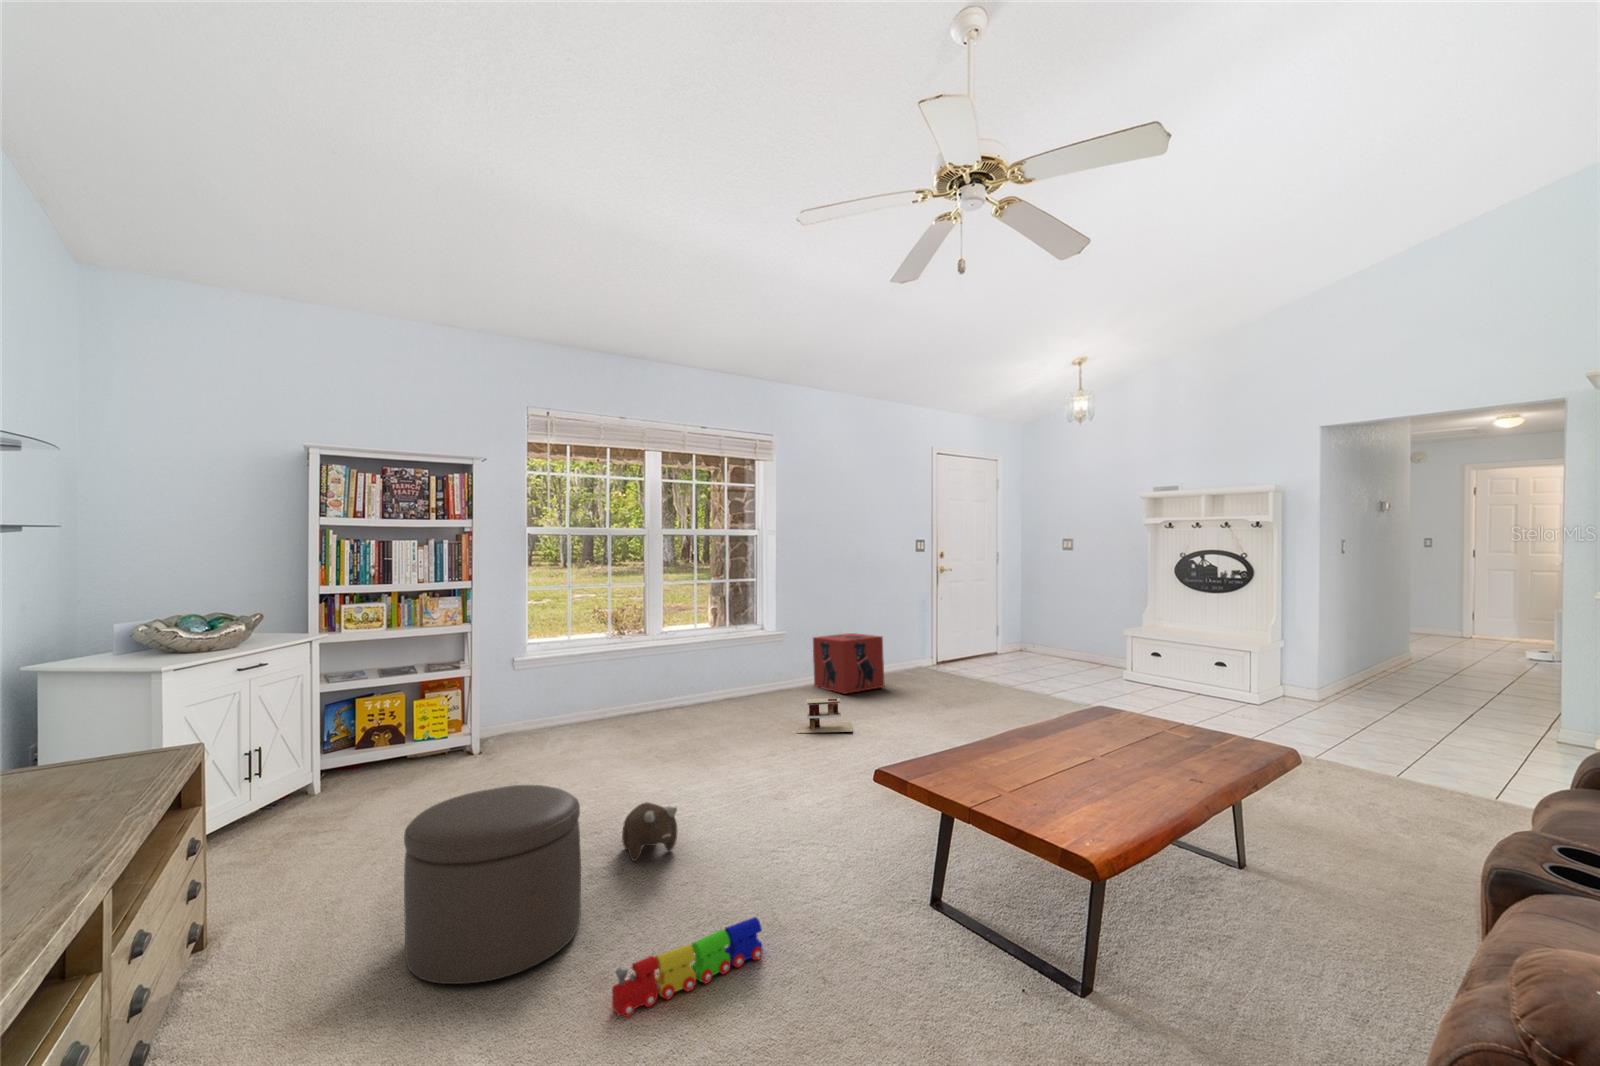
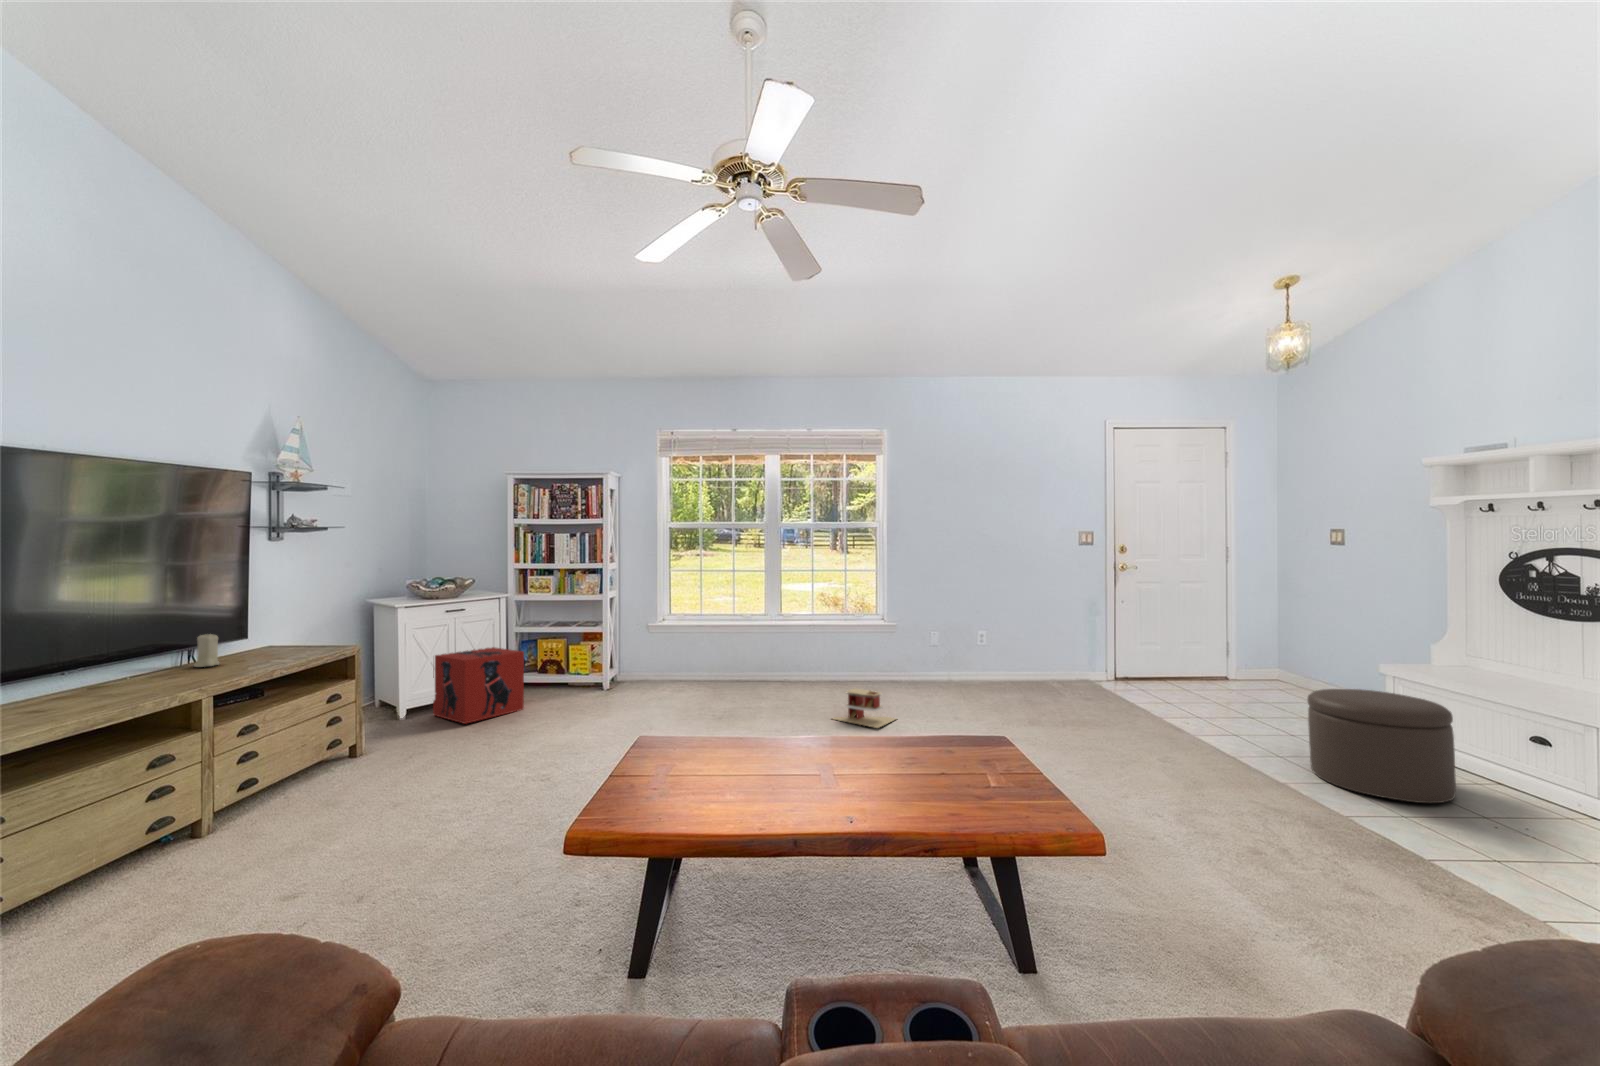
storage box: present [813,633,884,694] -> present [433,647,524,724]
candle: none [37,724,97,794] -> present [193,634,220,667]
ottoman: present [404,785,581,984] -> present [1307,689,1456,803]
plush toy: present [622,802,677,861] -> none [535,745,581,788]
toy train: present [612,917,762,1017] -> none [346,852,476,889]

